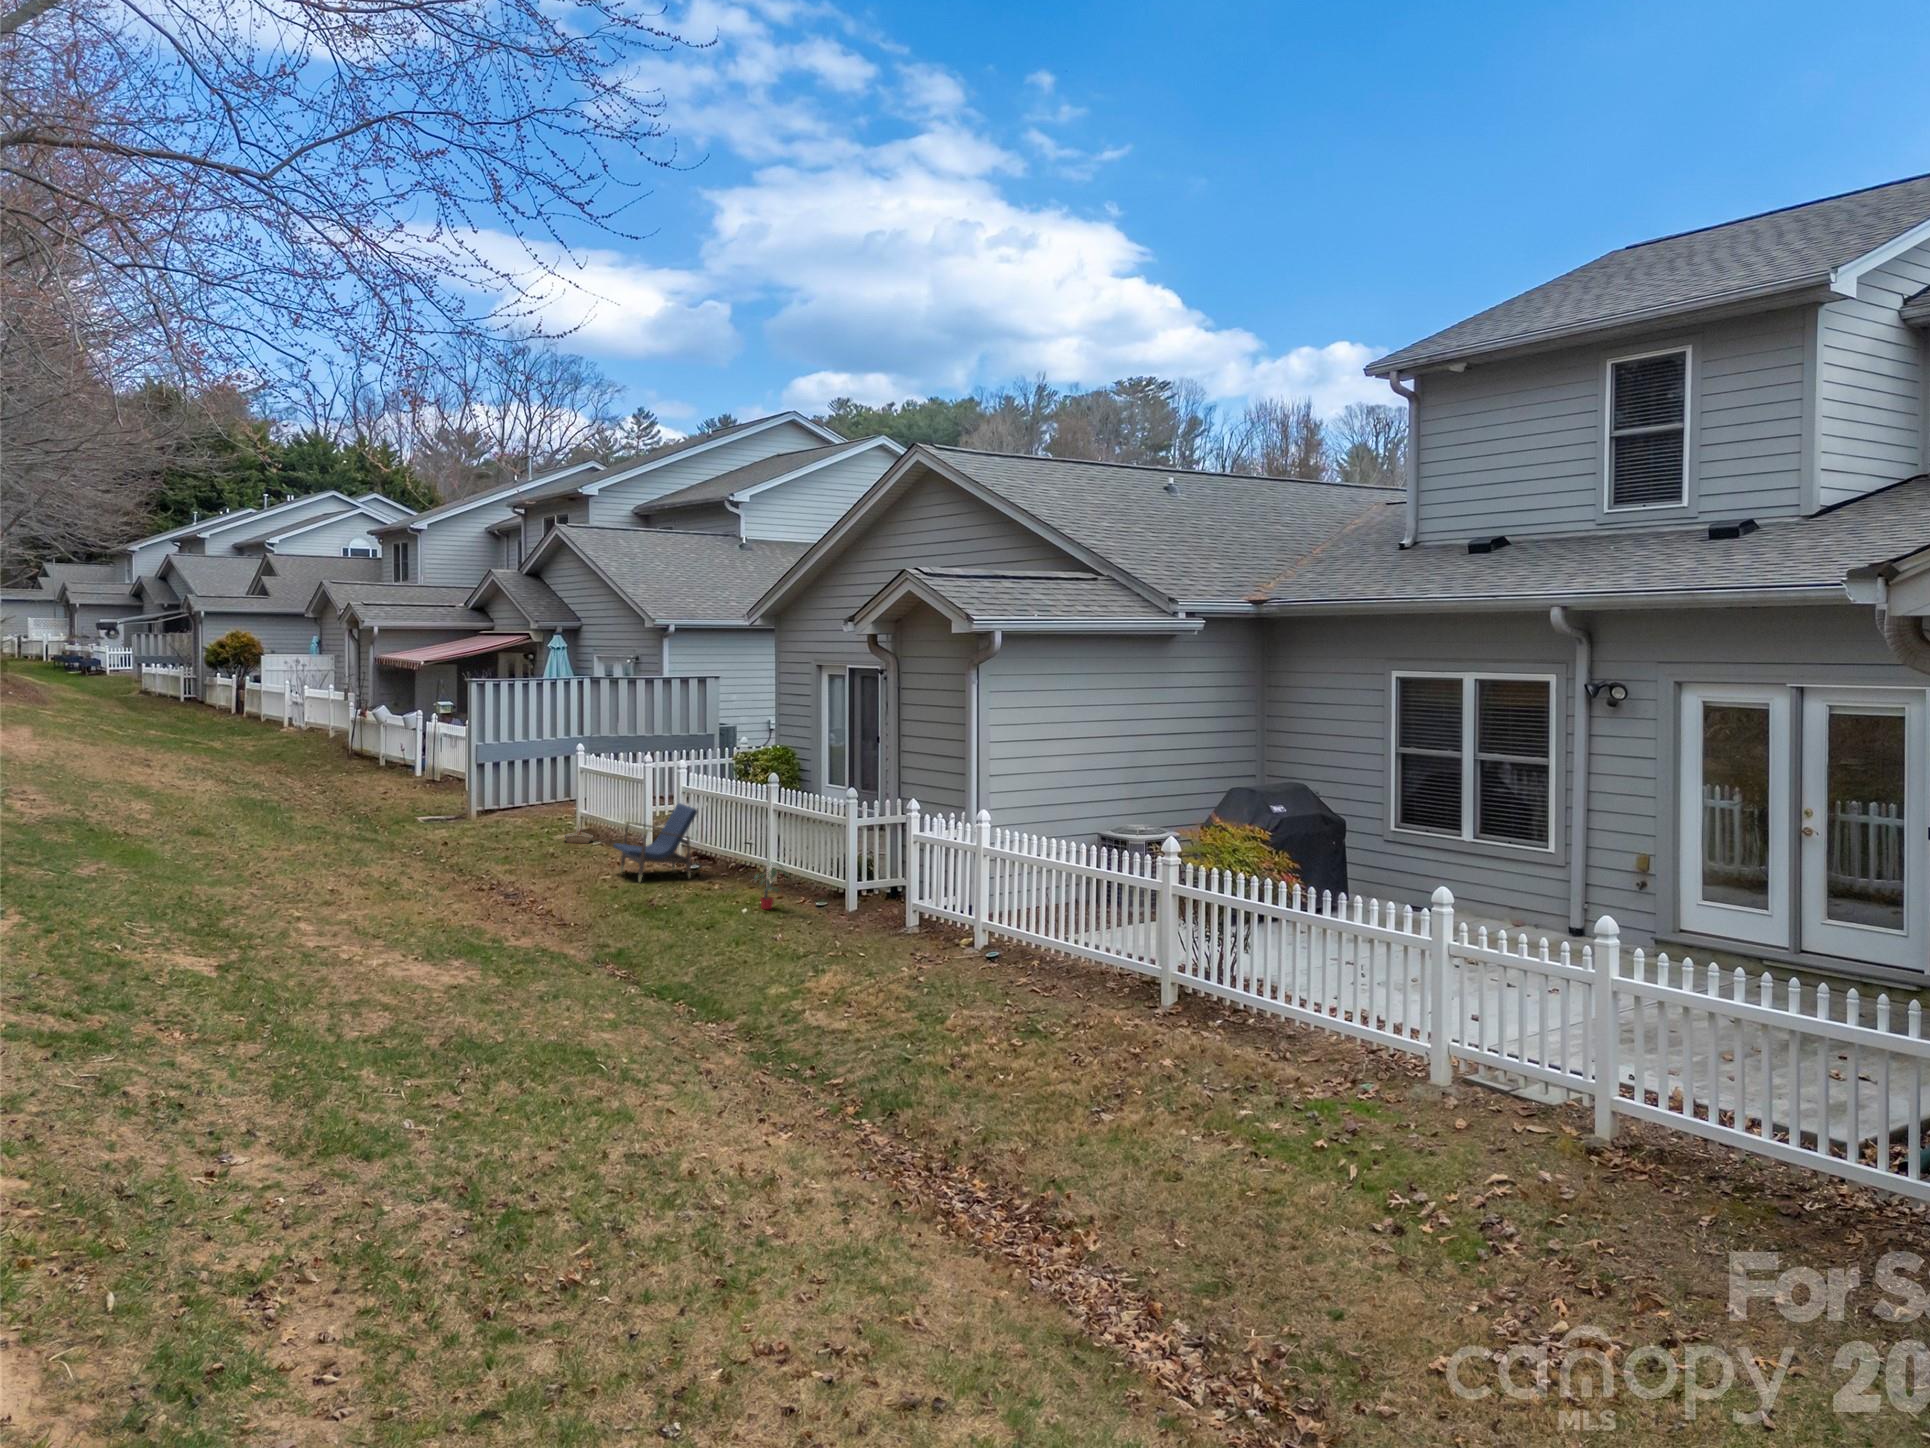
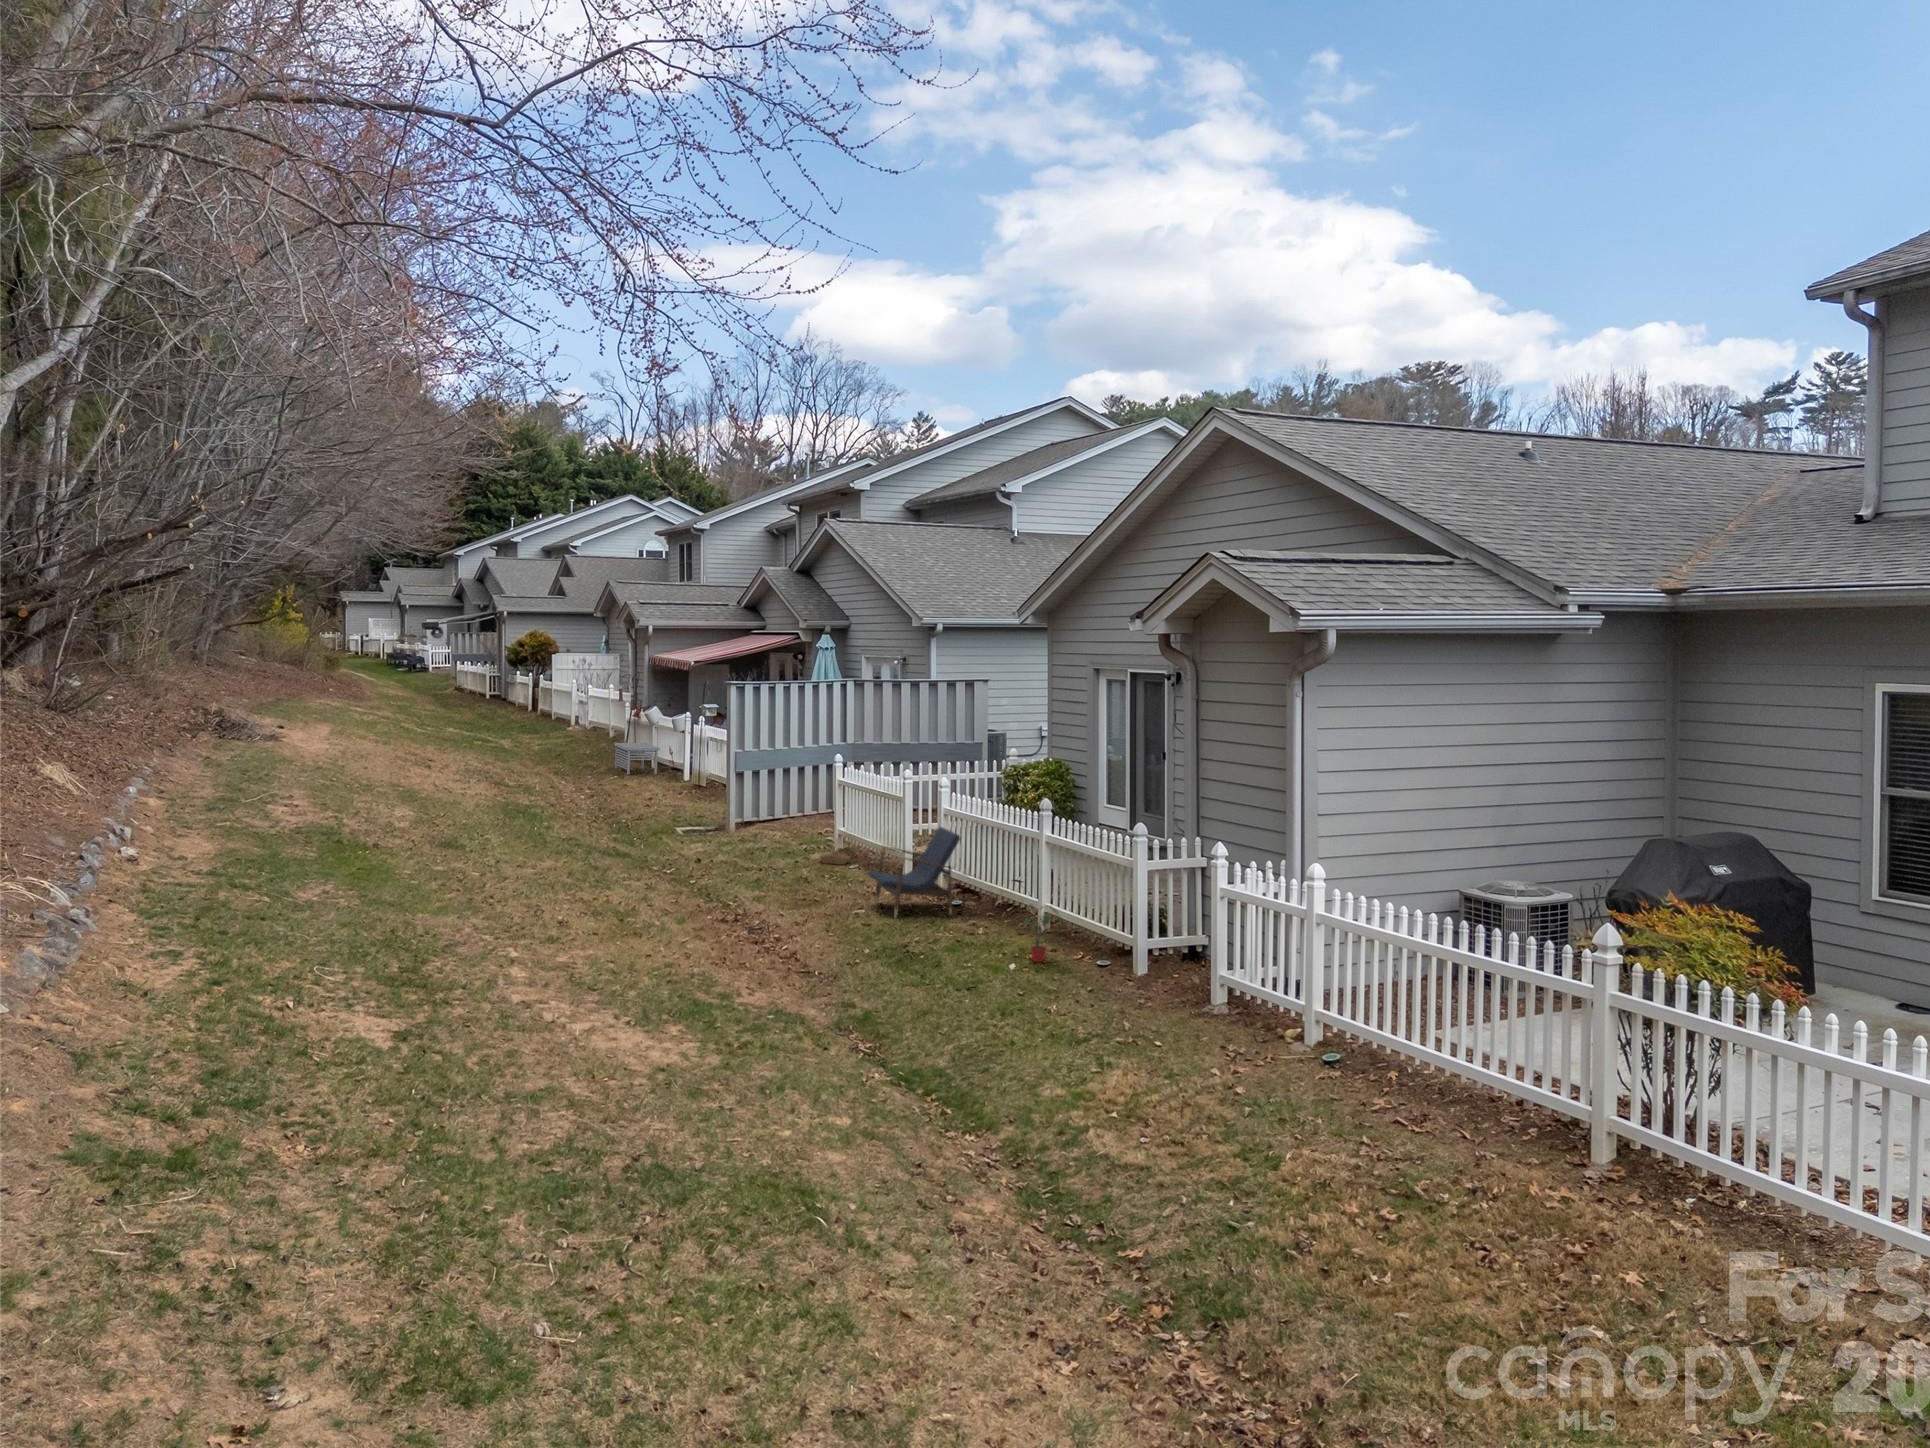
storage bench: none [341,741,390,772] -> present [614,743,660,774]

